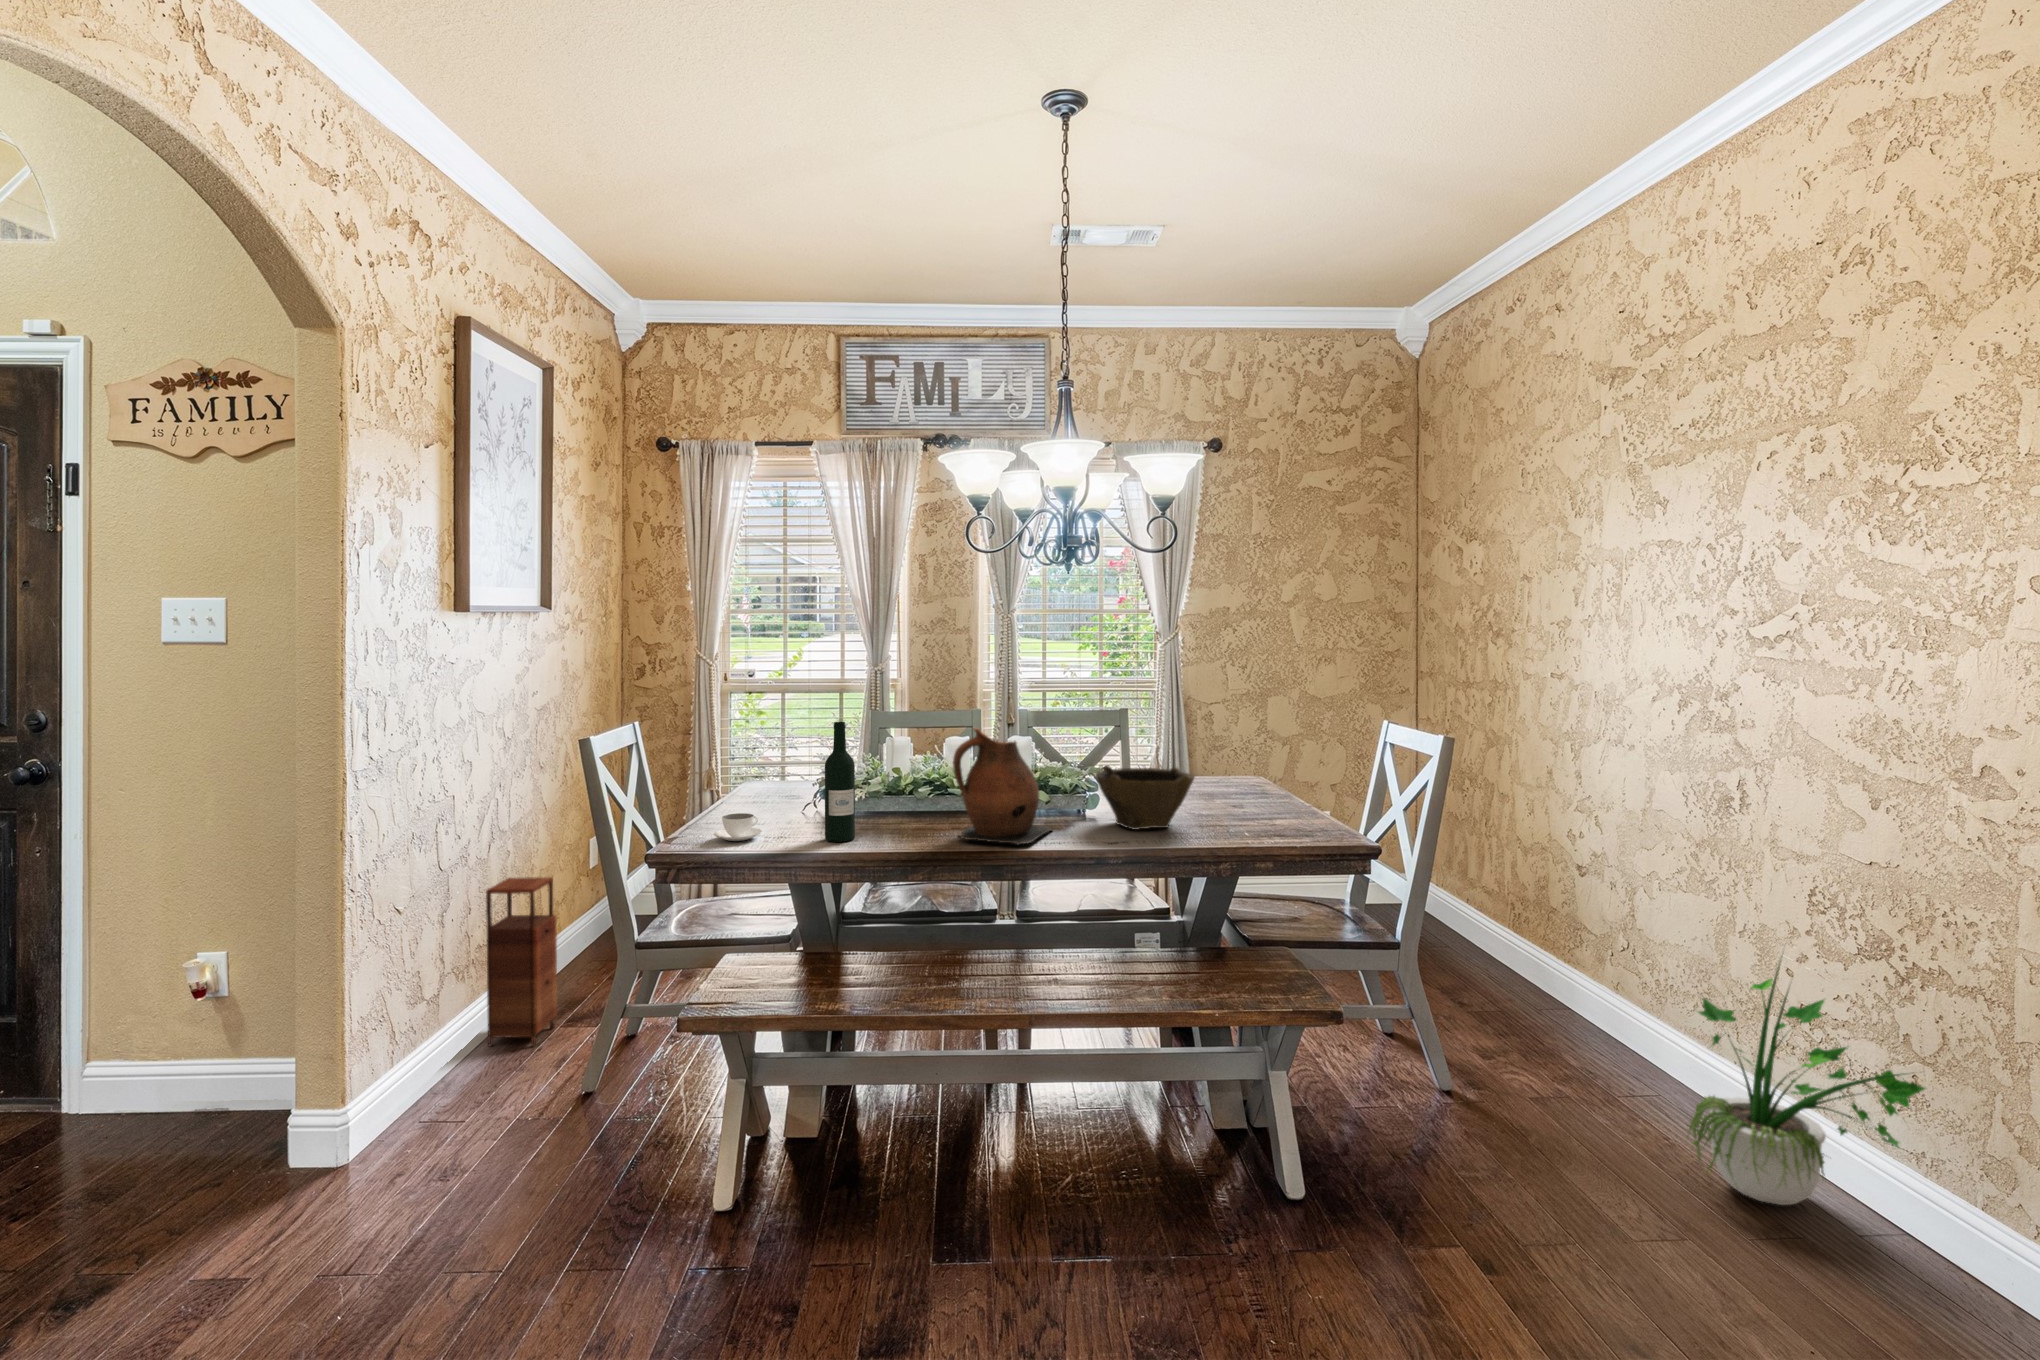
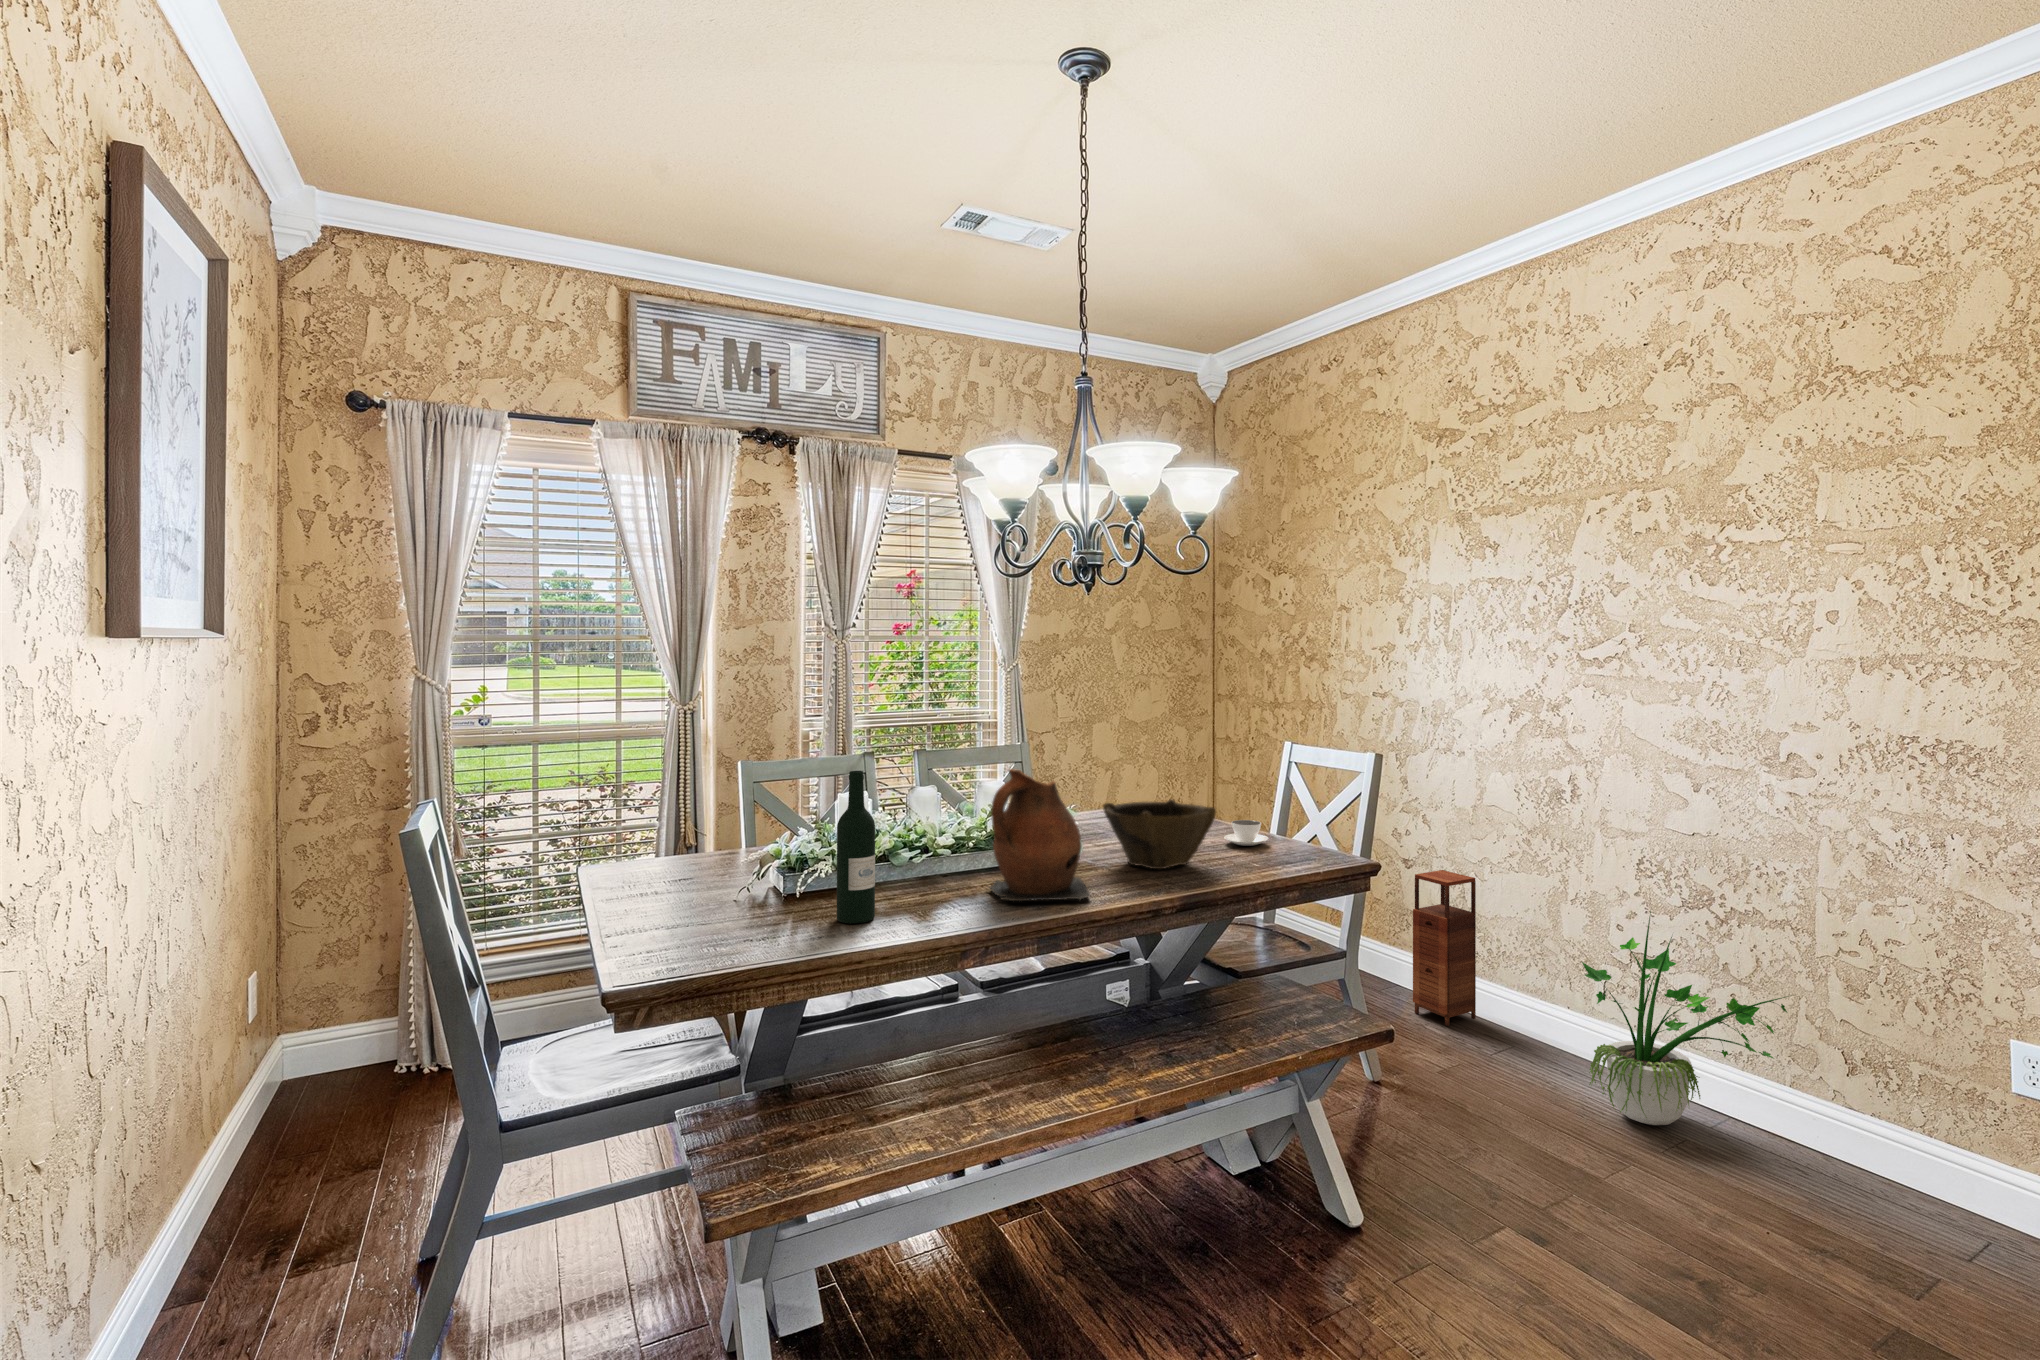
cup: present [714,813,762,841] -> present [1224,820,1268,846]
storage cabinet: present [486,877,557,1046] -> present [1413,870,1476,1026]

